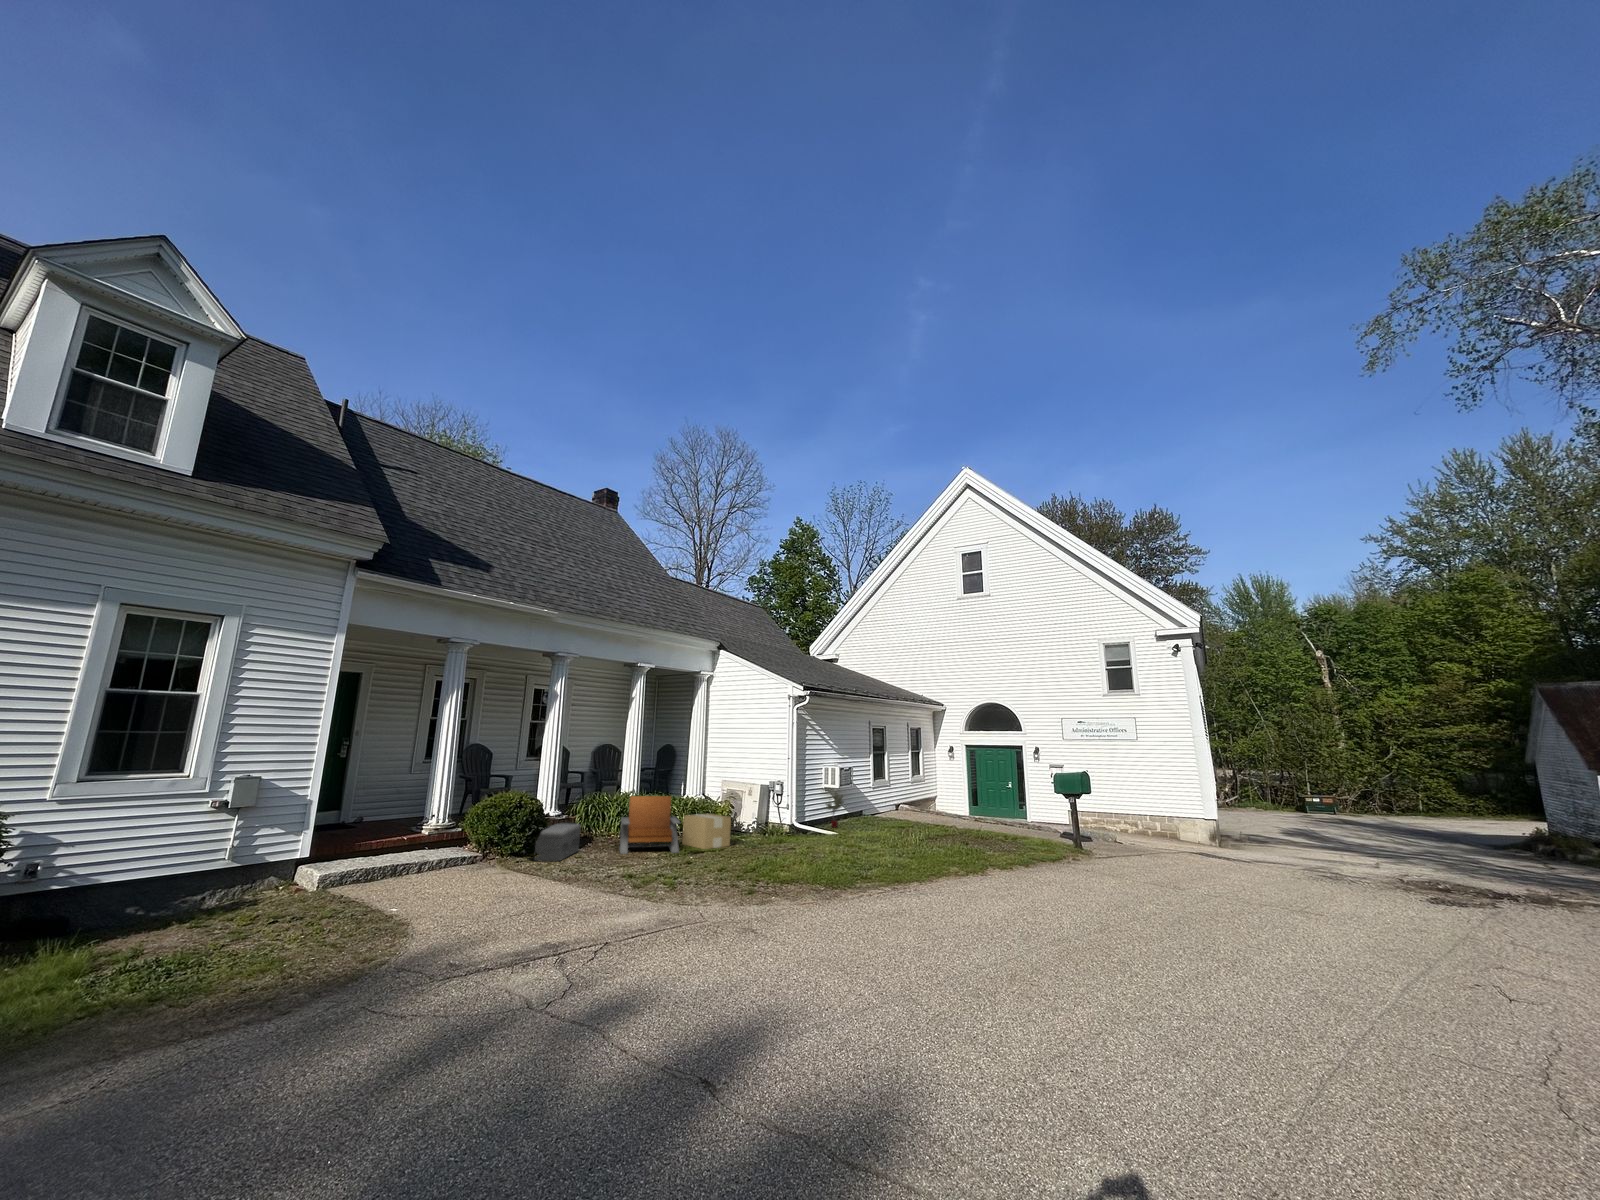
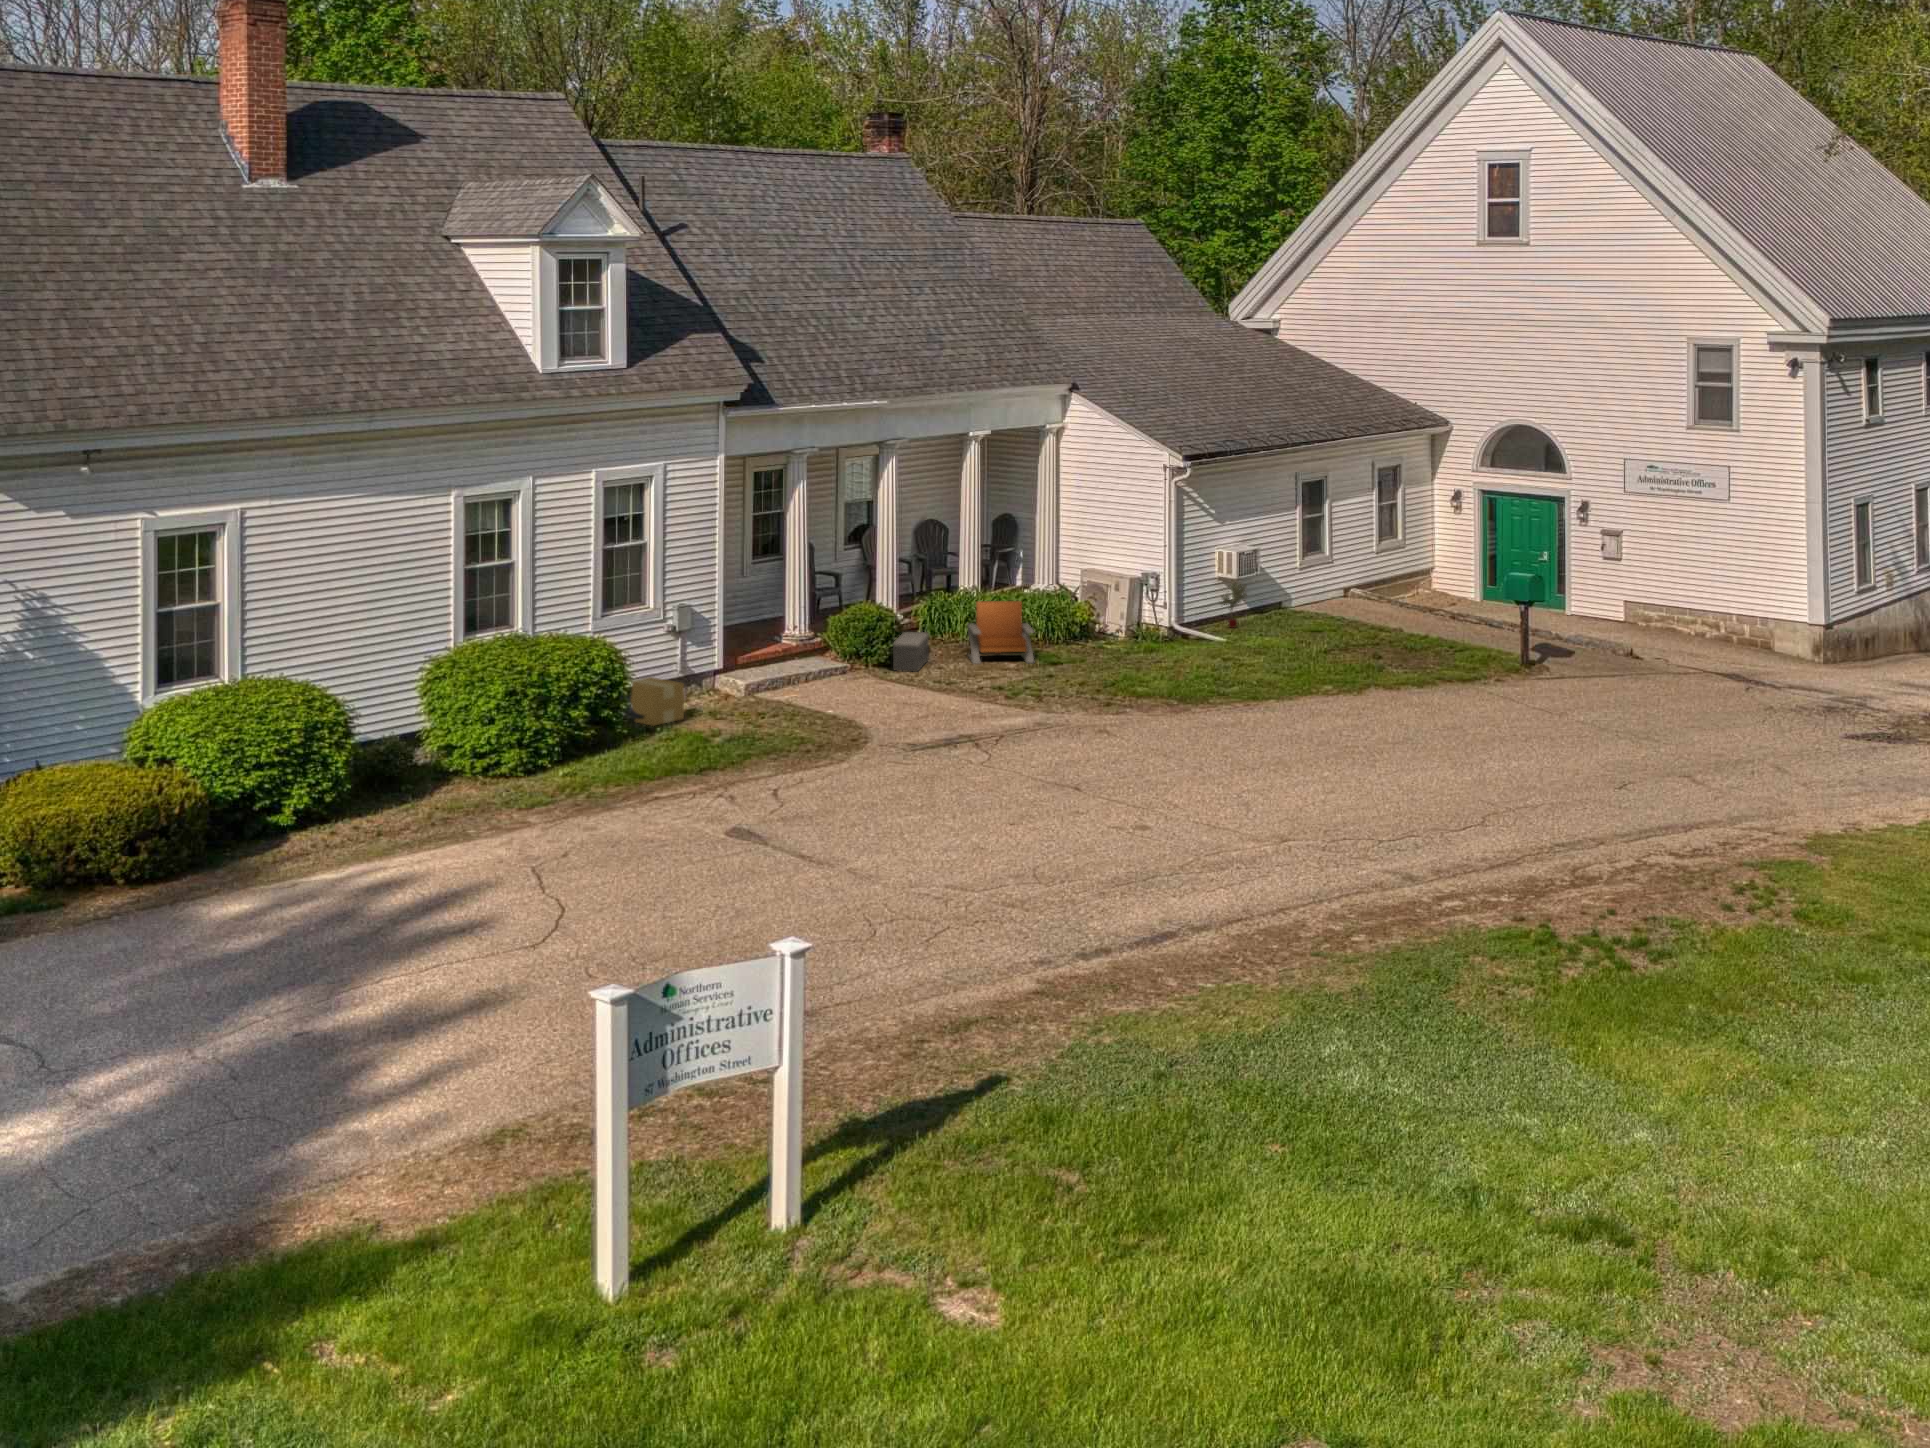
cardboard box: present [682,814,731,849] -> present [631,677,684,726]

